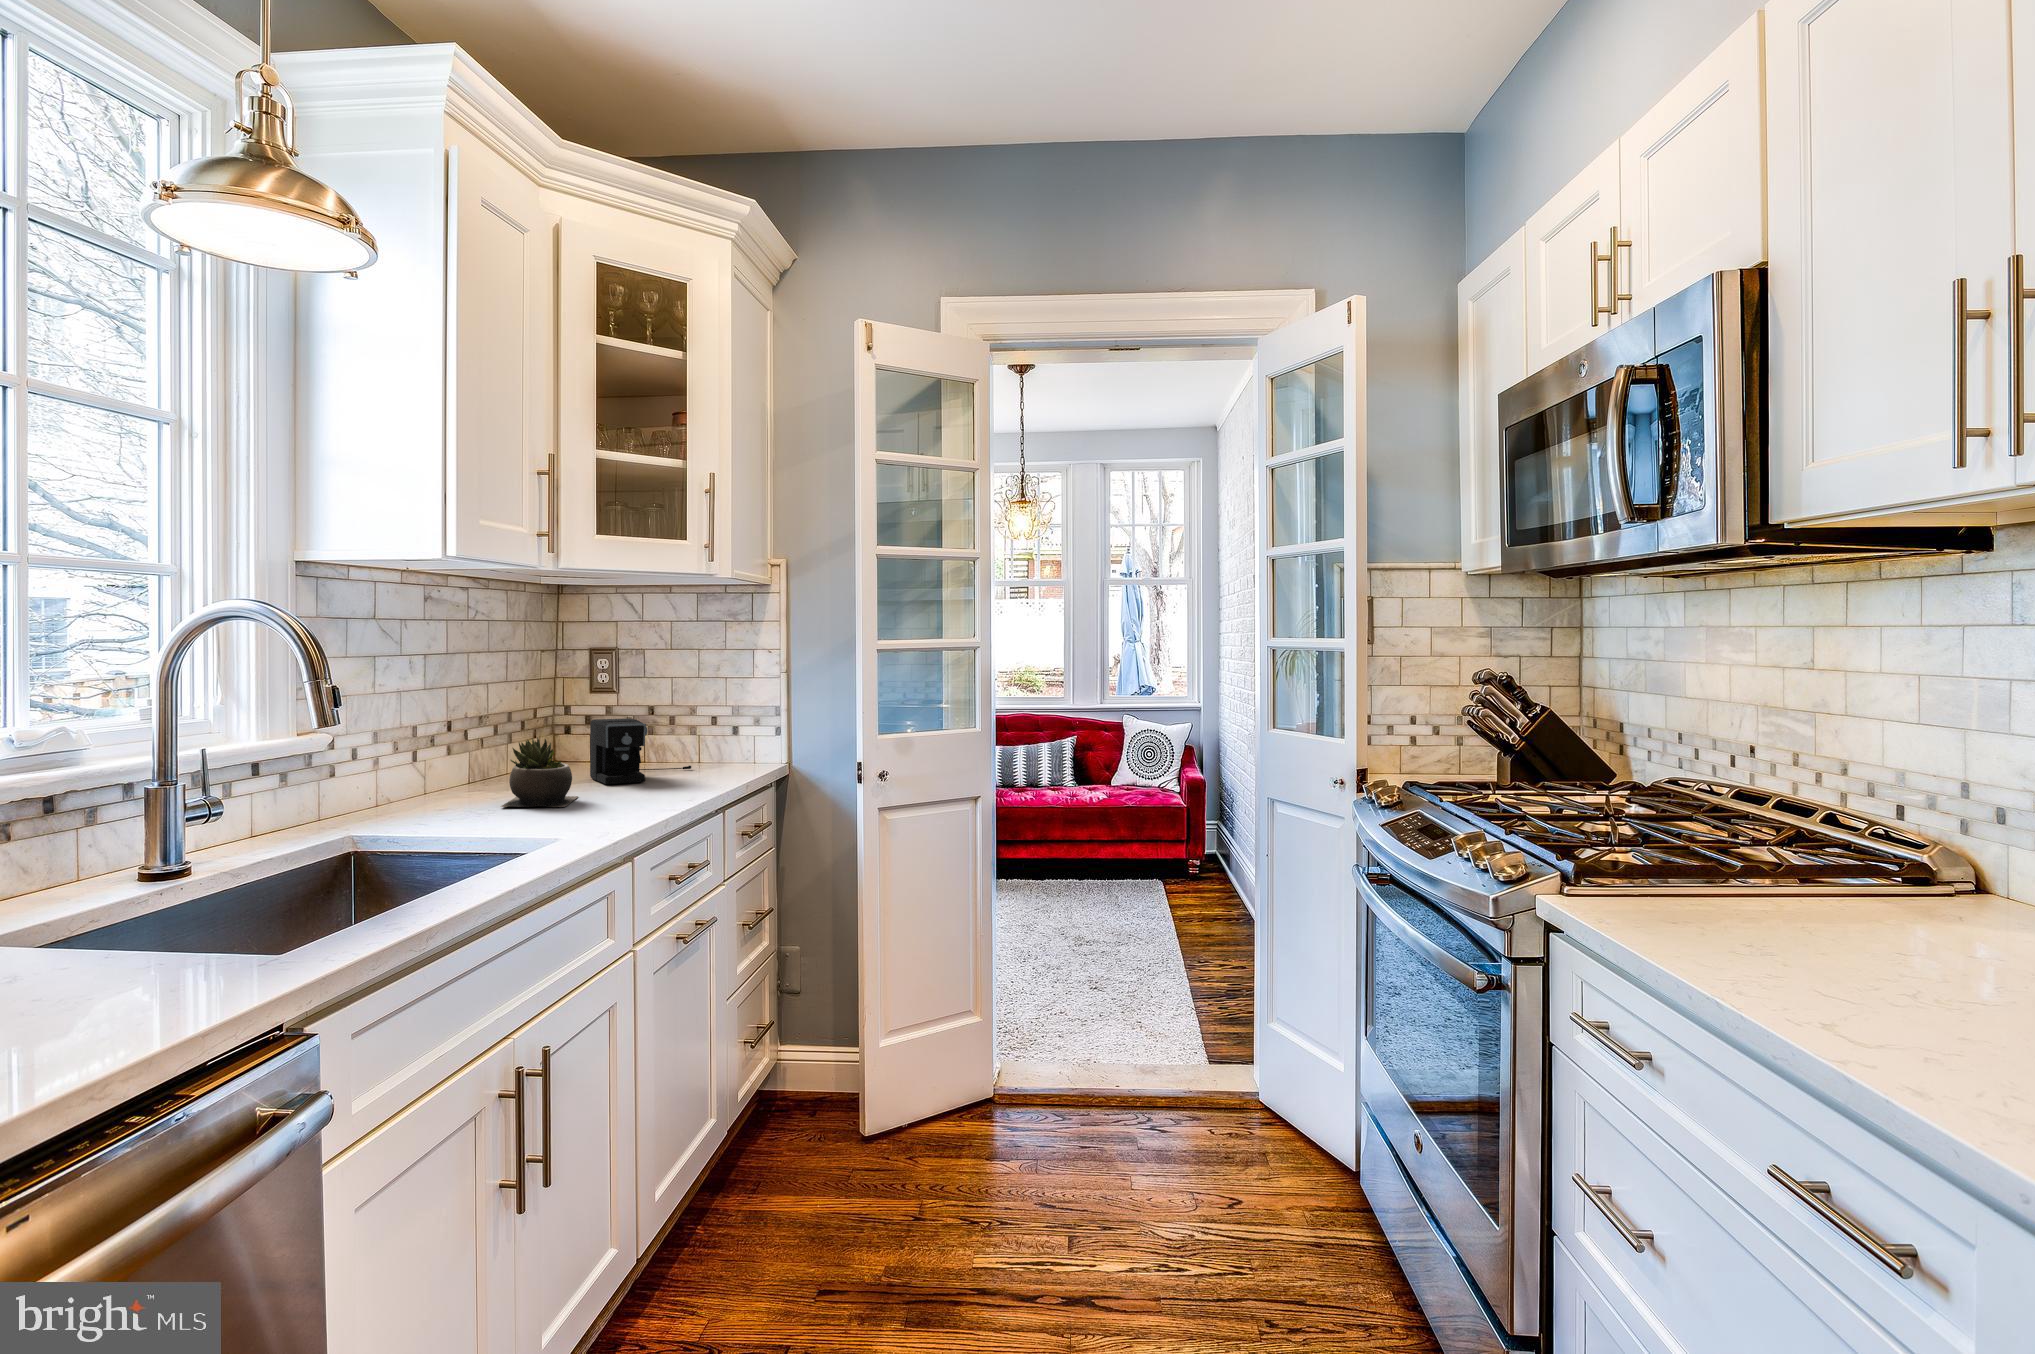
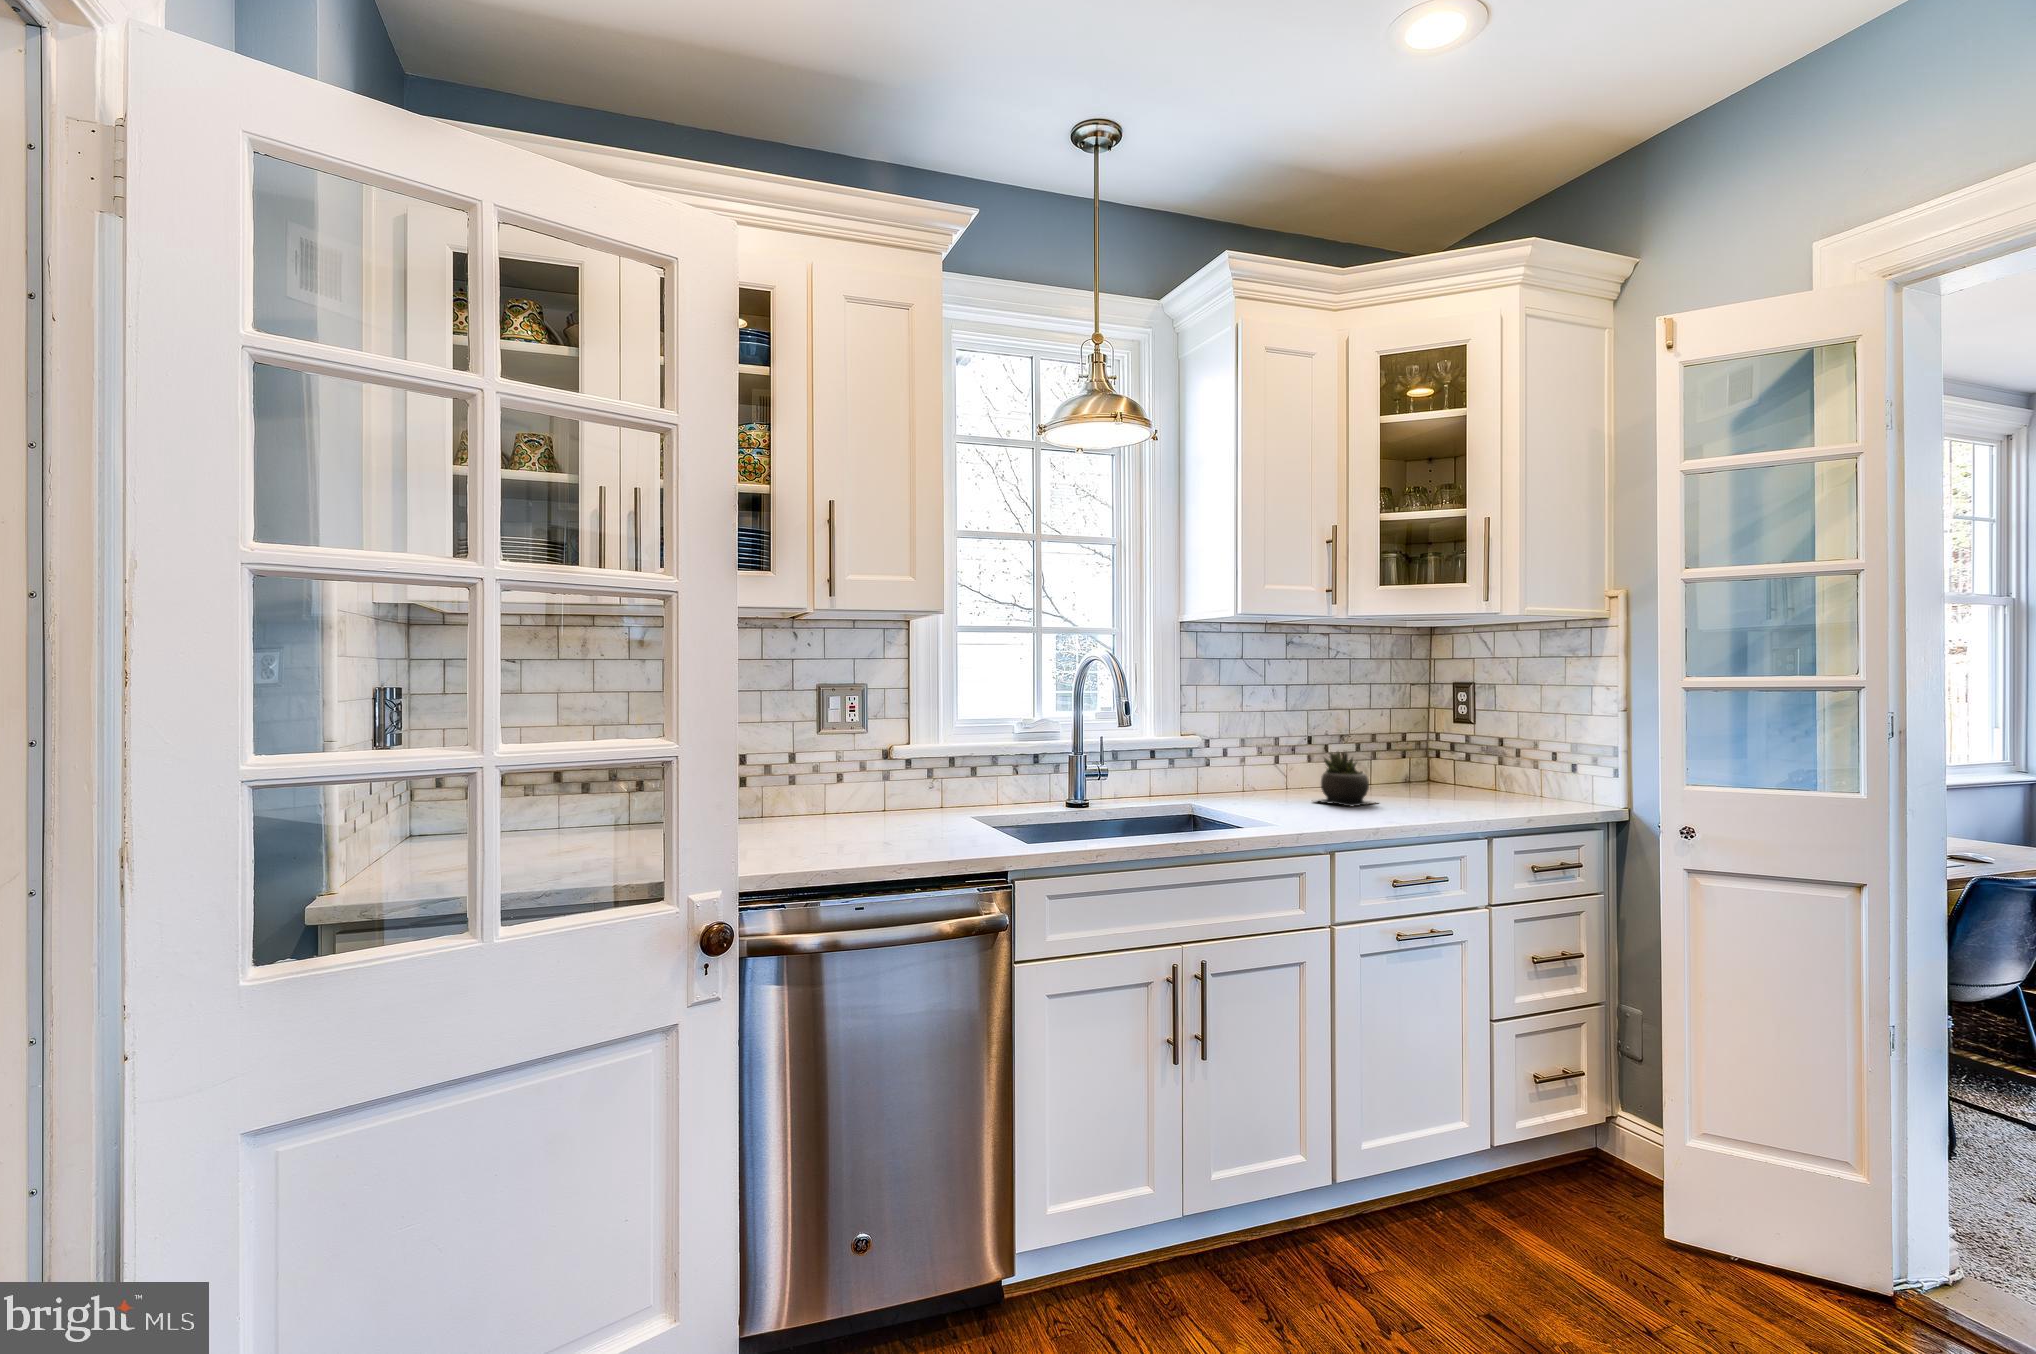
coffee maker: present [590,718,691,784] -> none [1421,743,1528,800]

